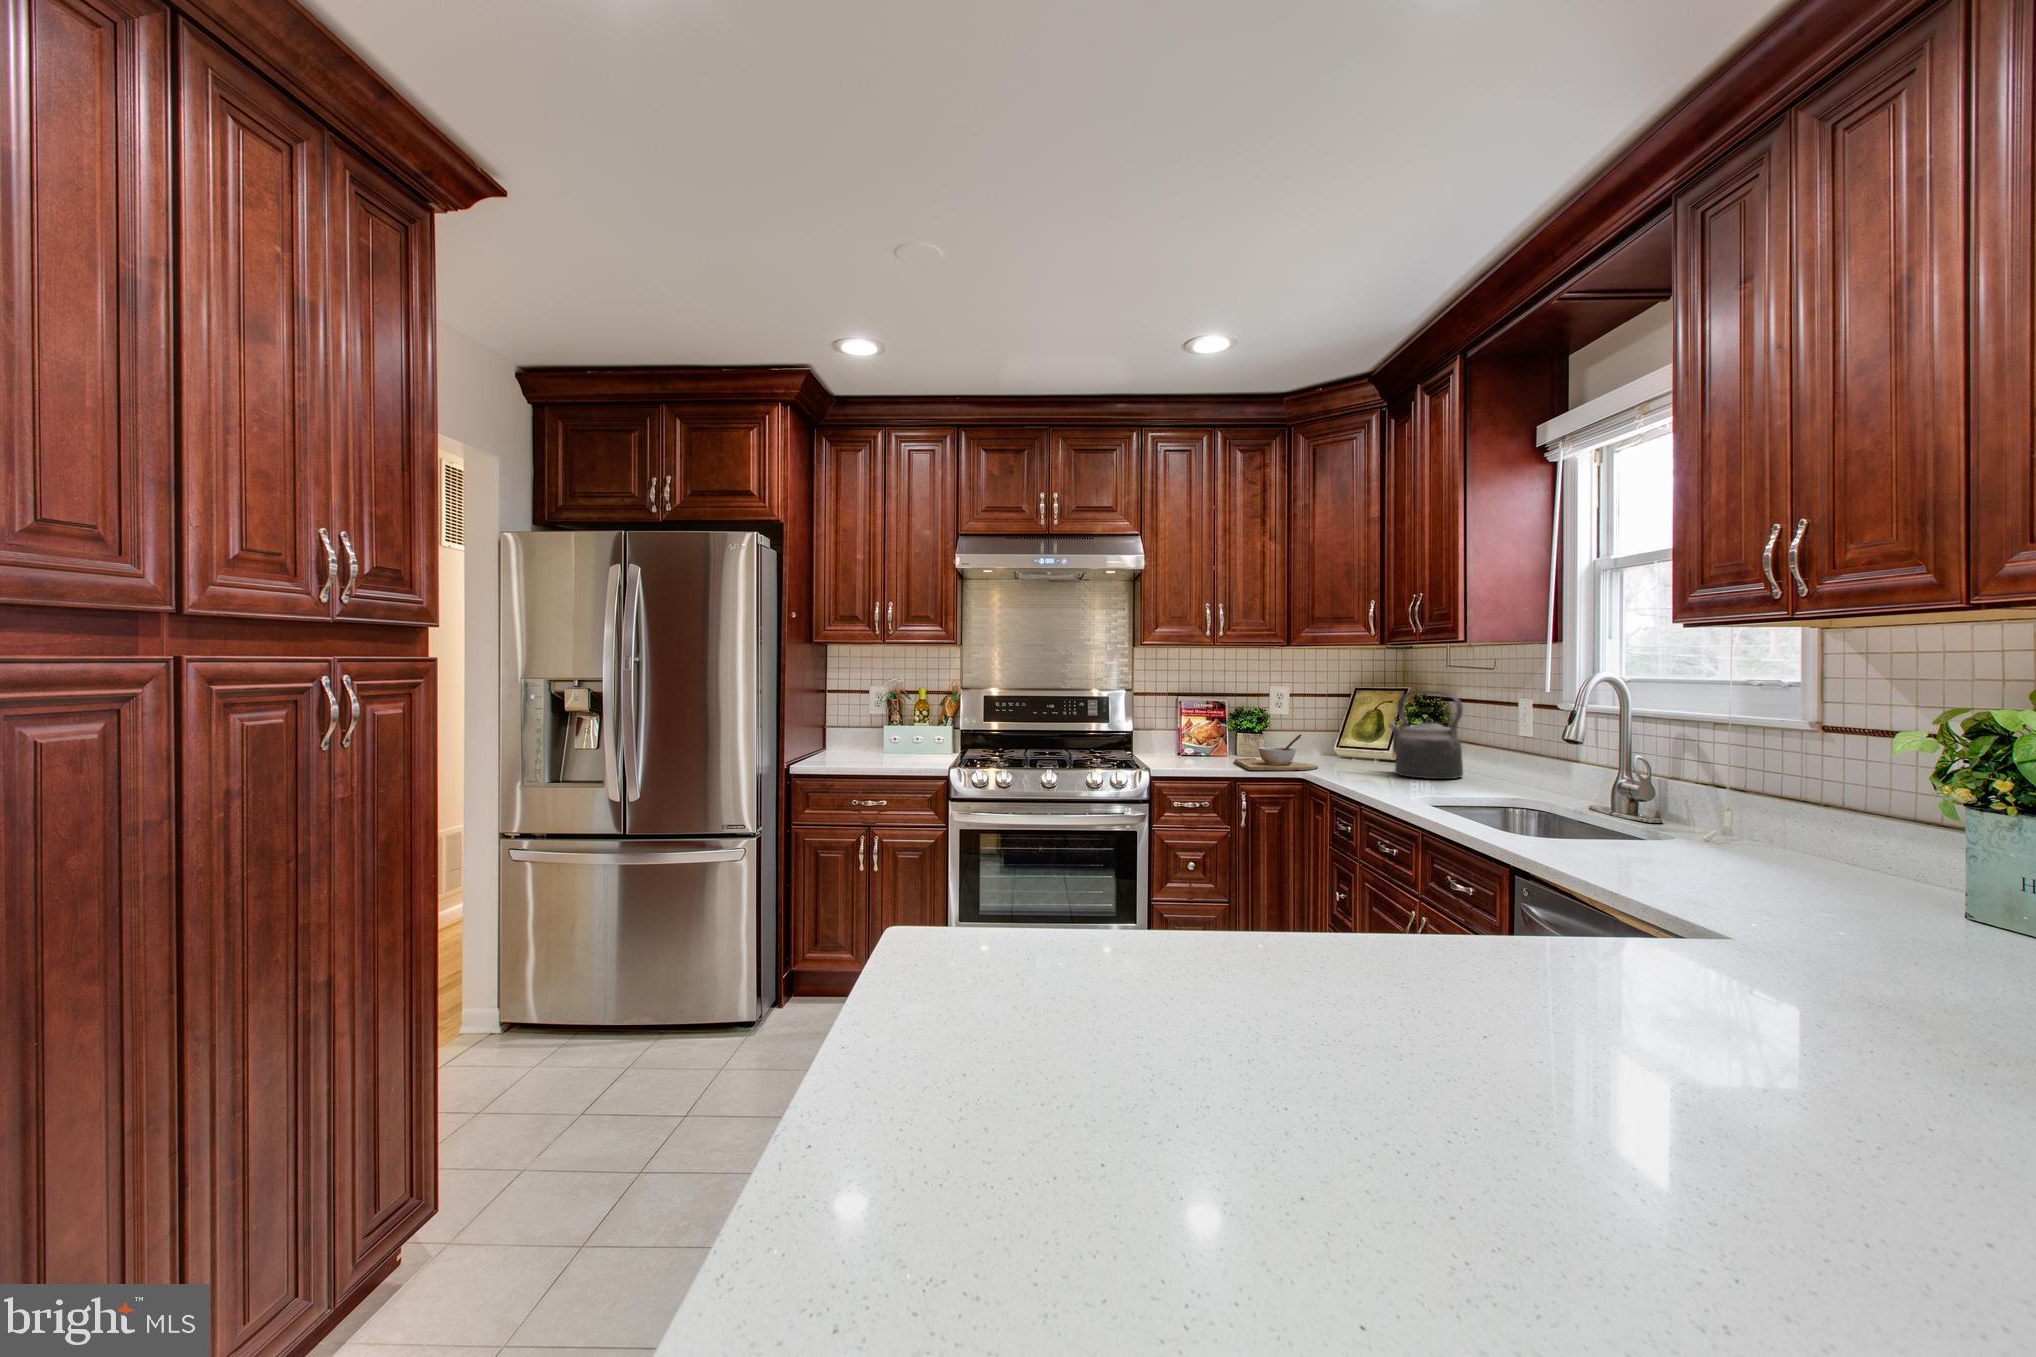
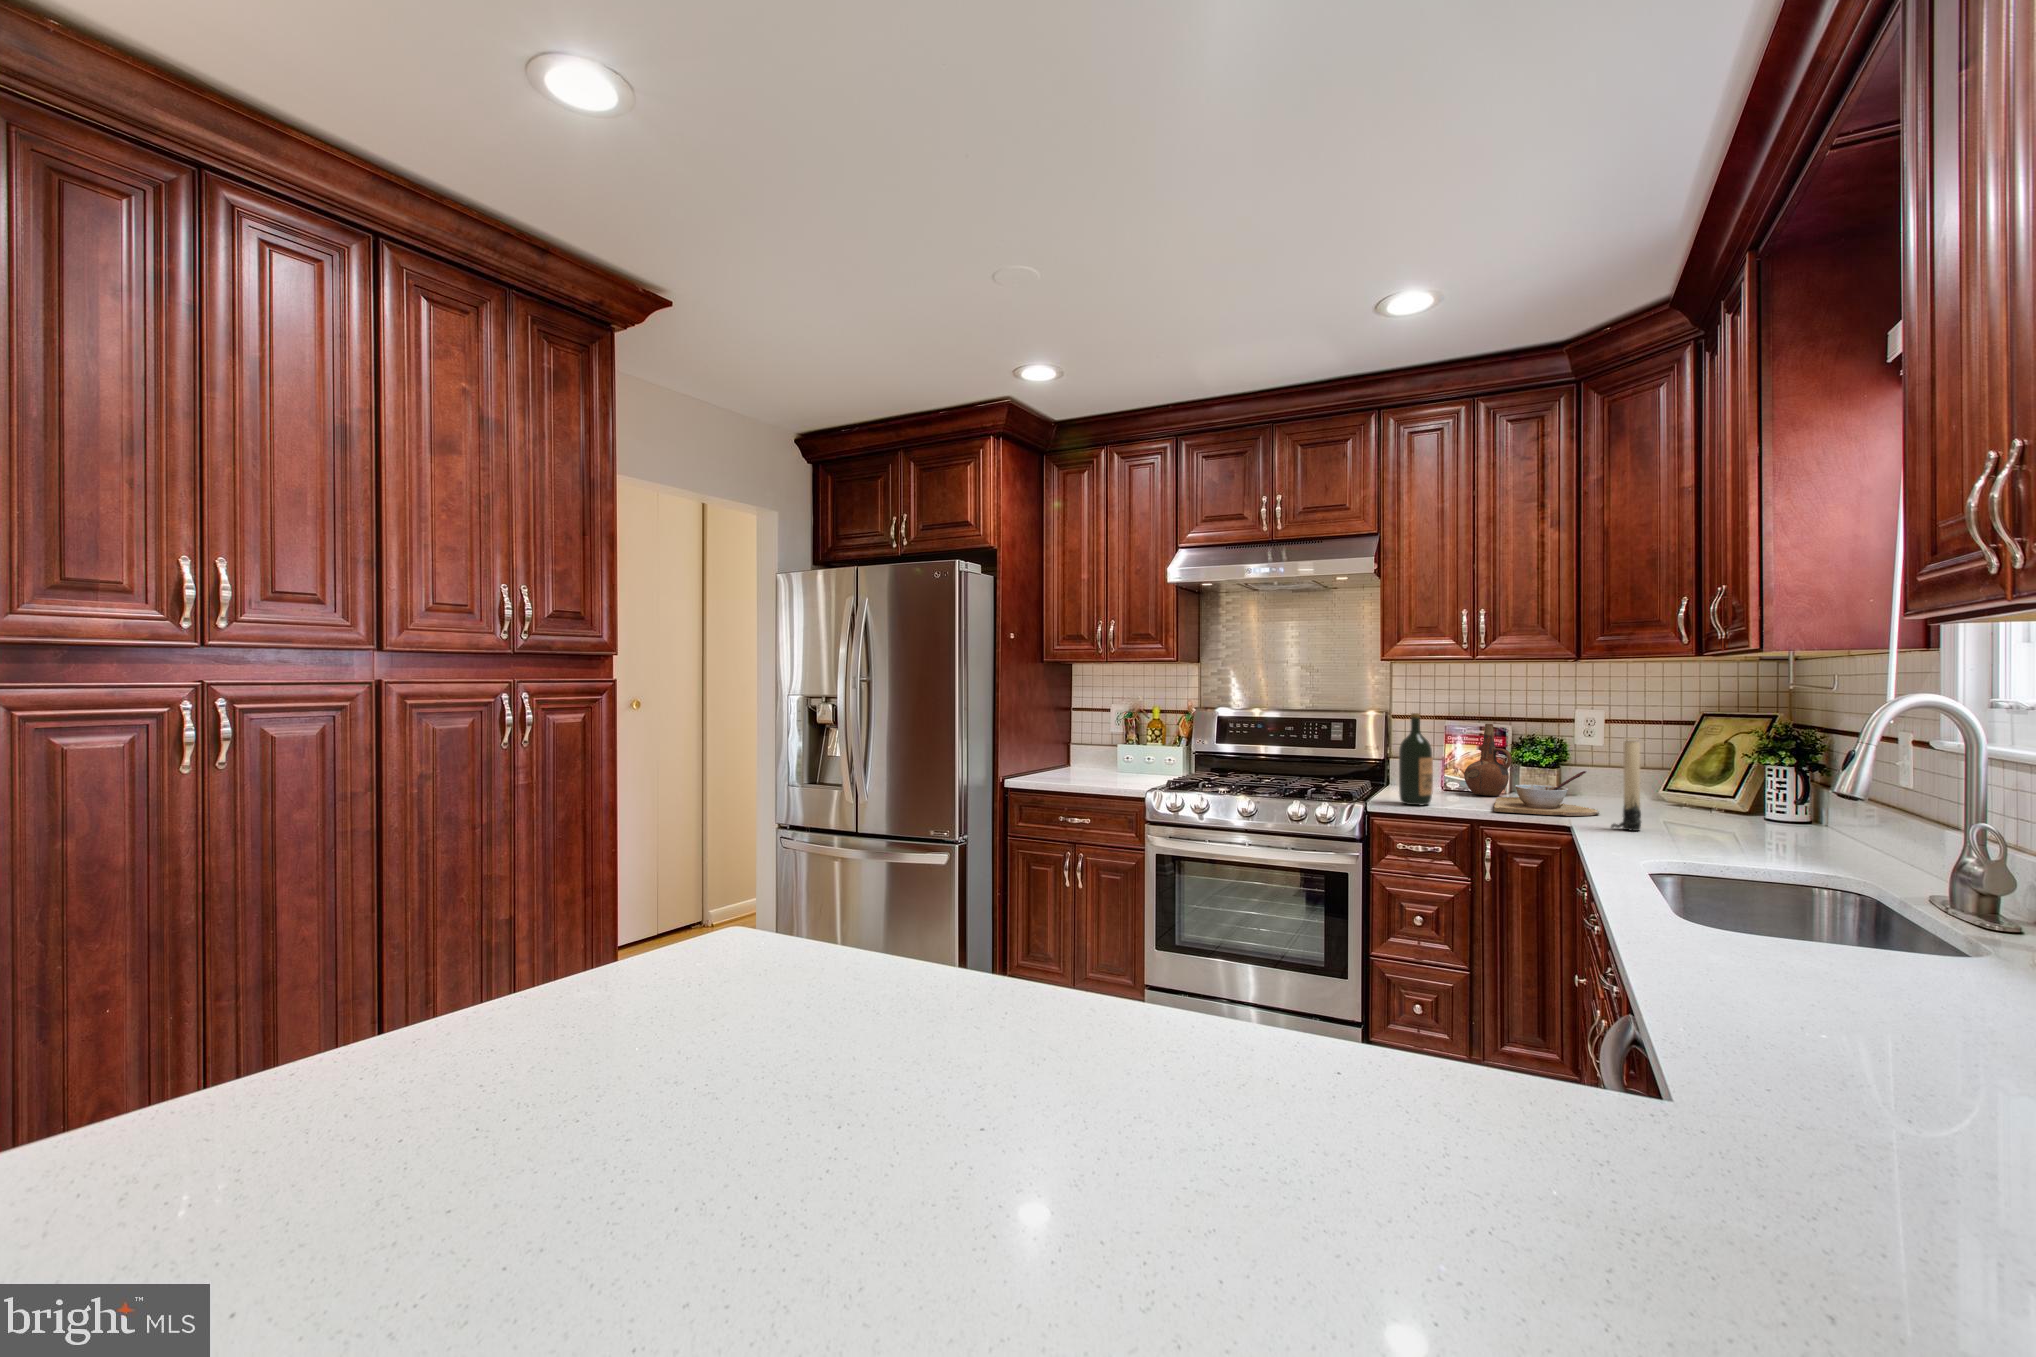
wine bottle: none [1170,690,1197,769] -> present [1399,713,1433,805]
kettle: present [1389,691,1463,779] -> none [1697,719,1804,840]
ceramic pitcher: none [1200,699,1235,758] -> present [1464,724,1512,796]
candle: none [1344,707,1366,778] -> present [1611,738,1641,831]

